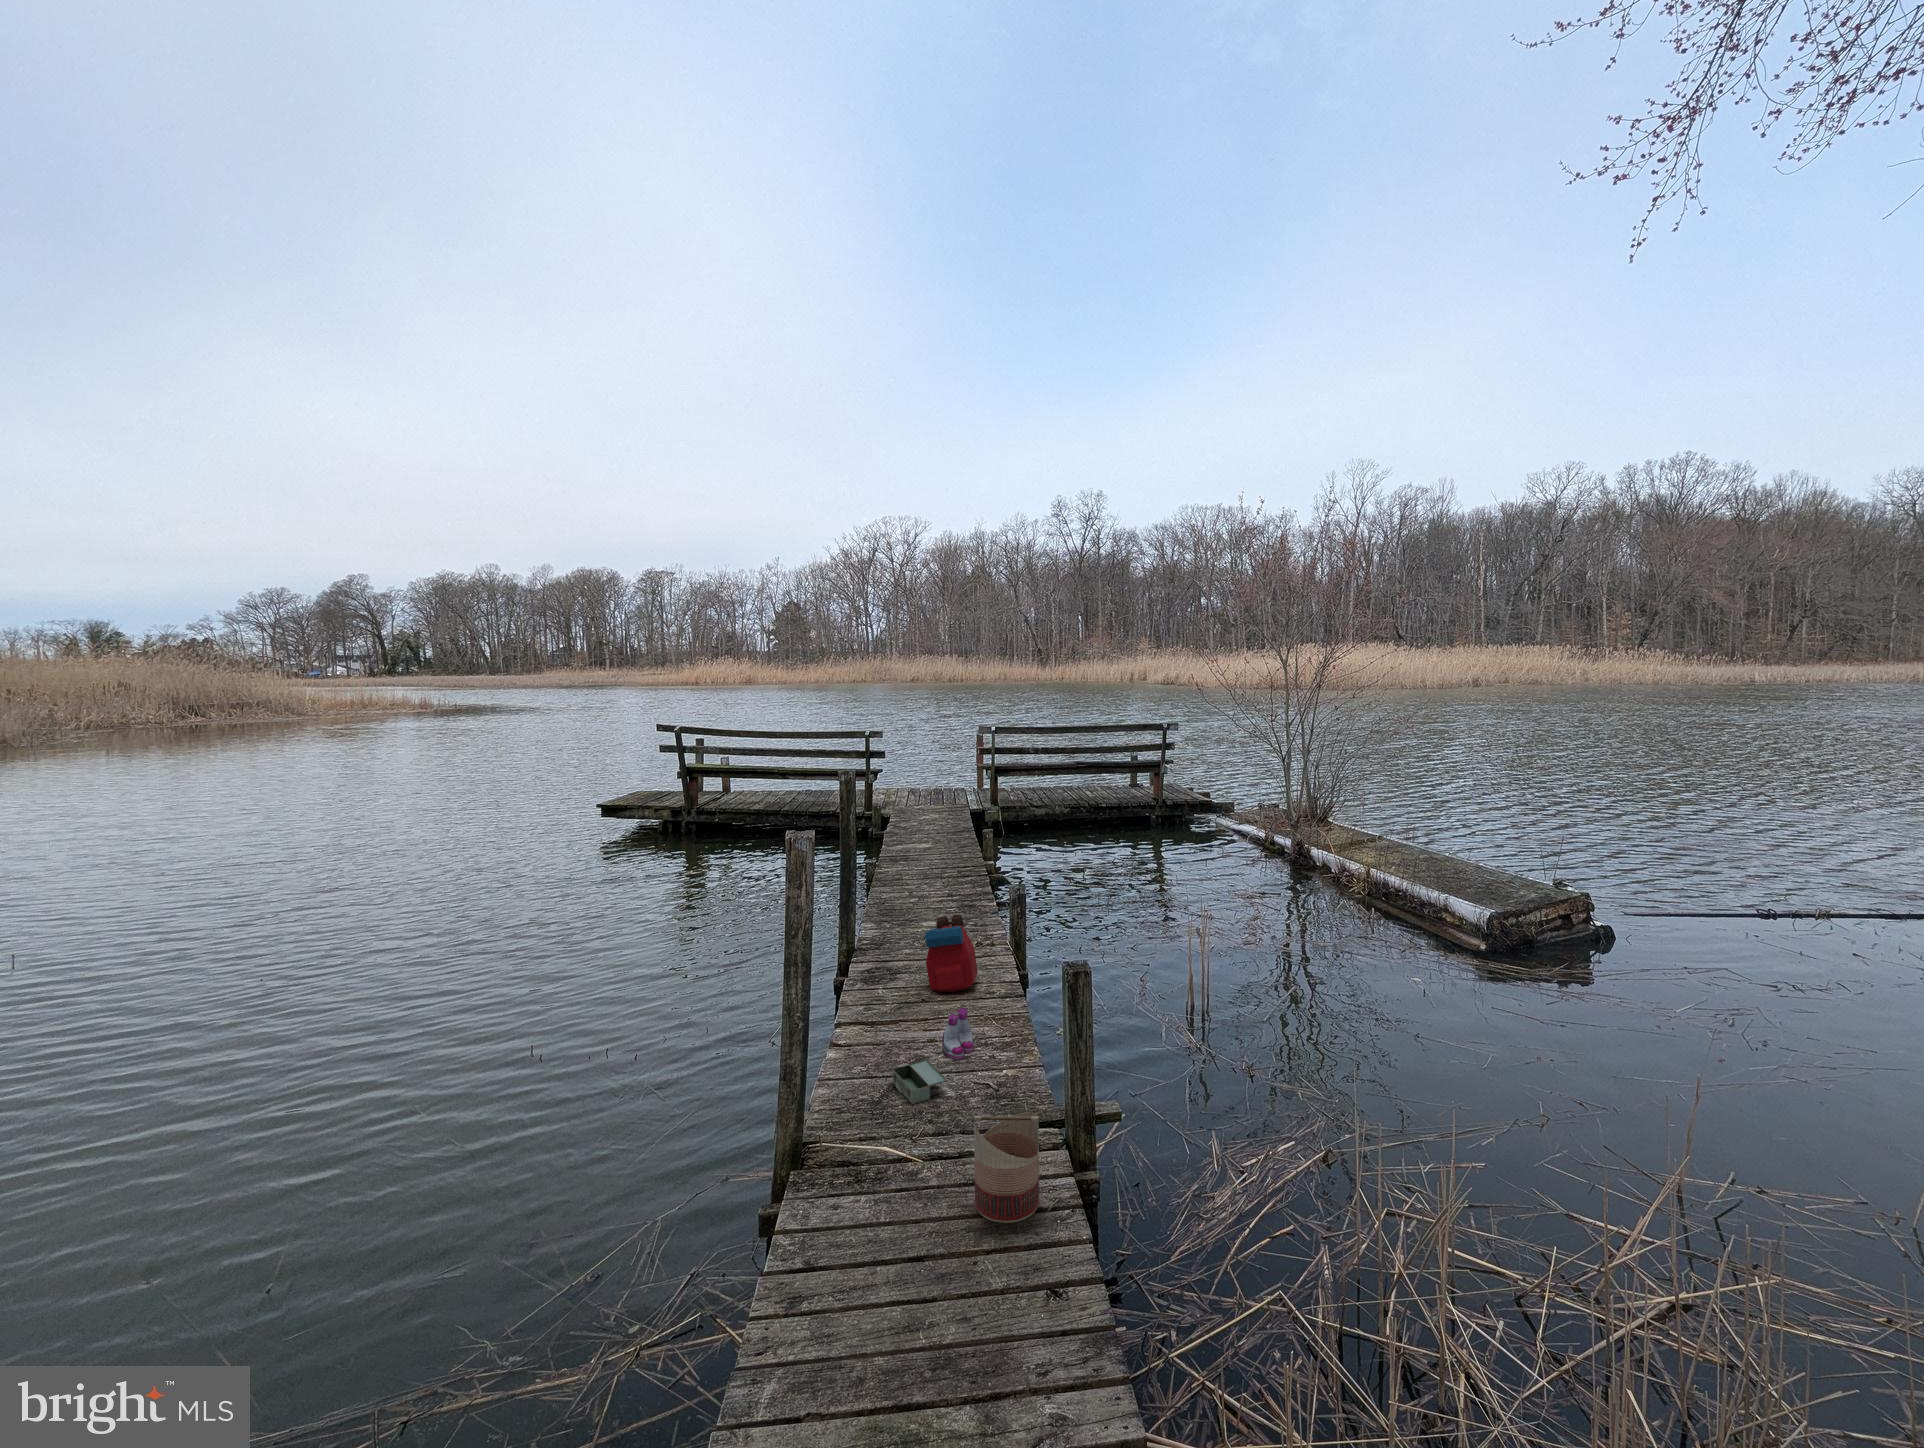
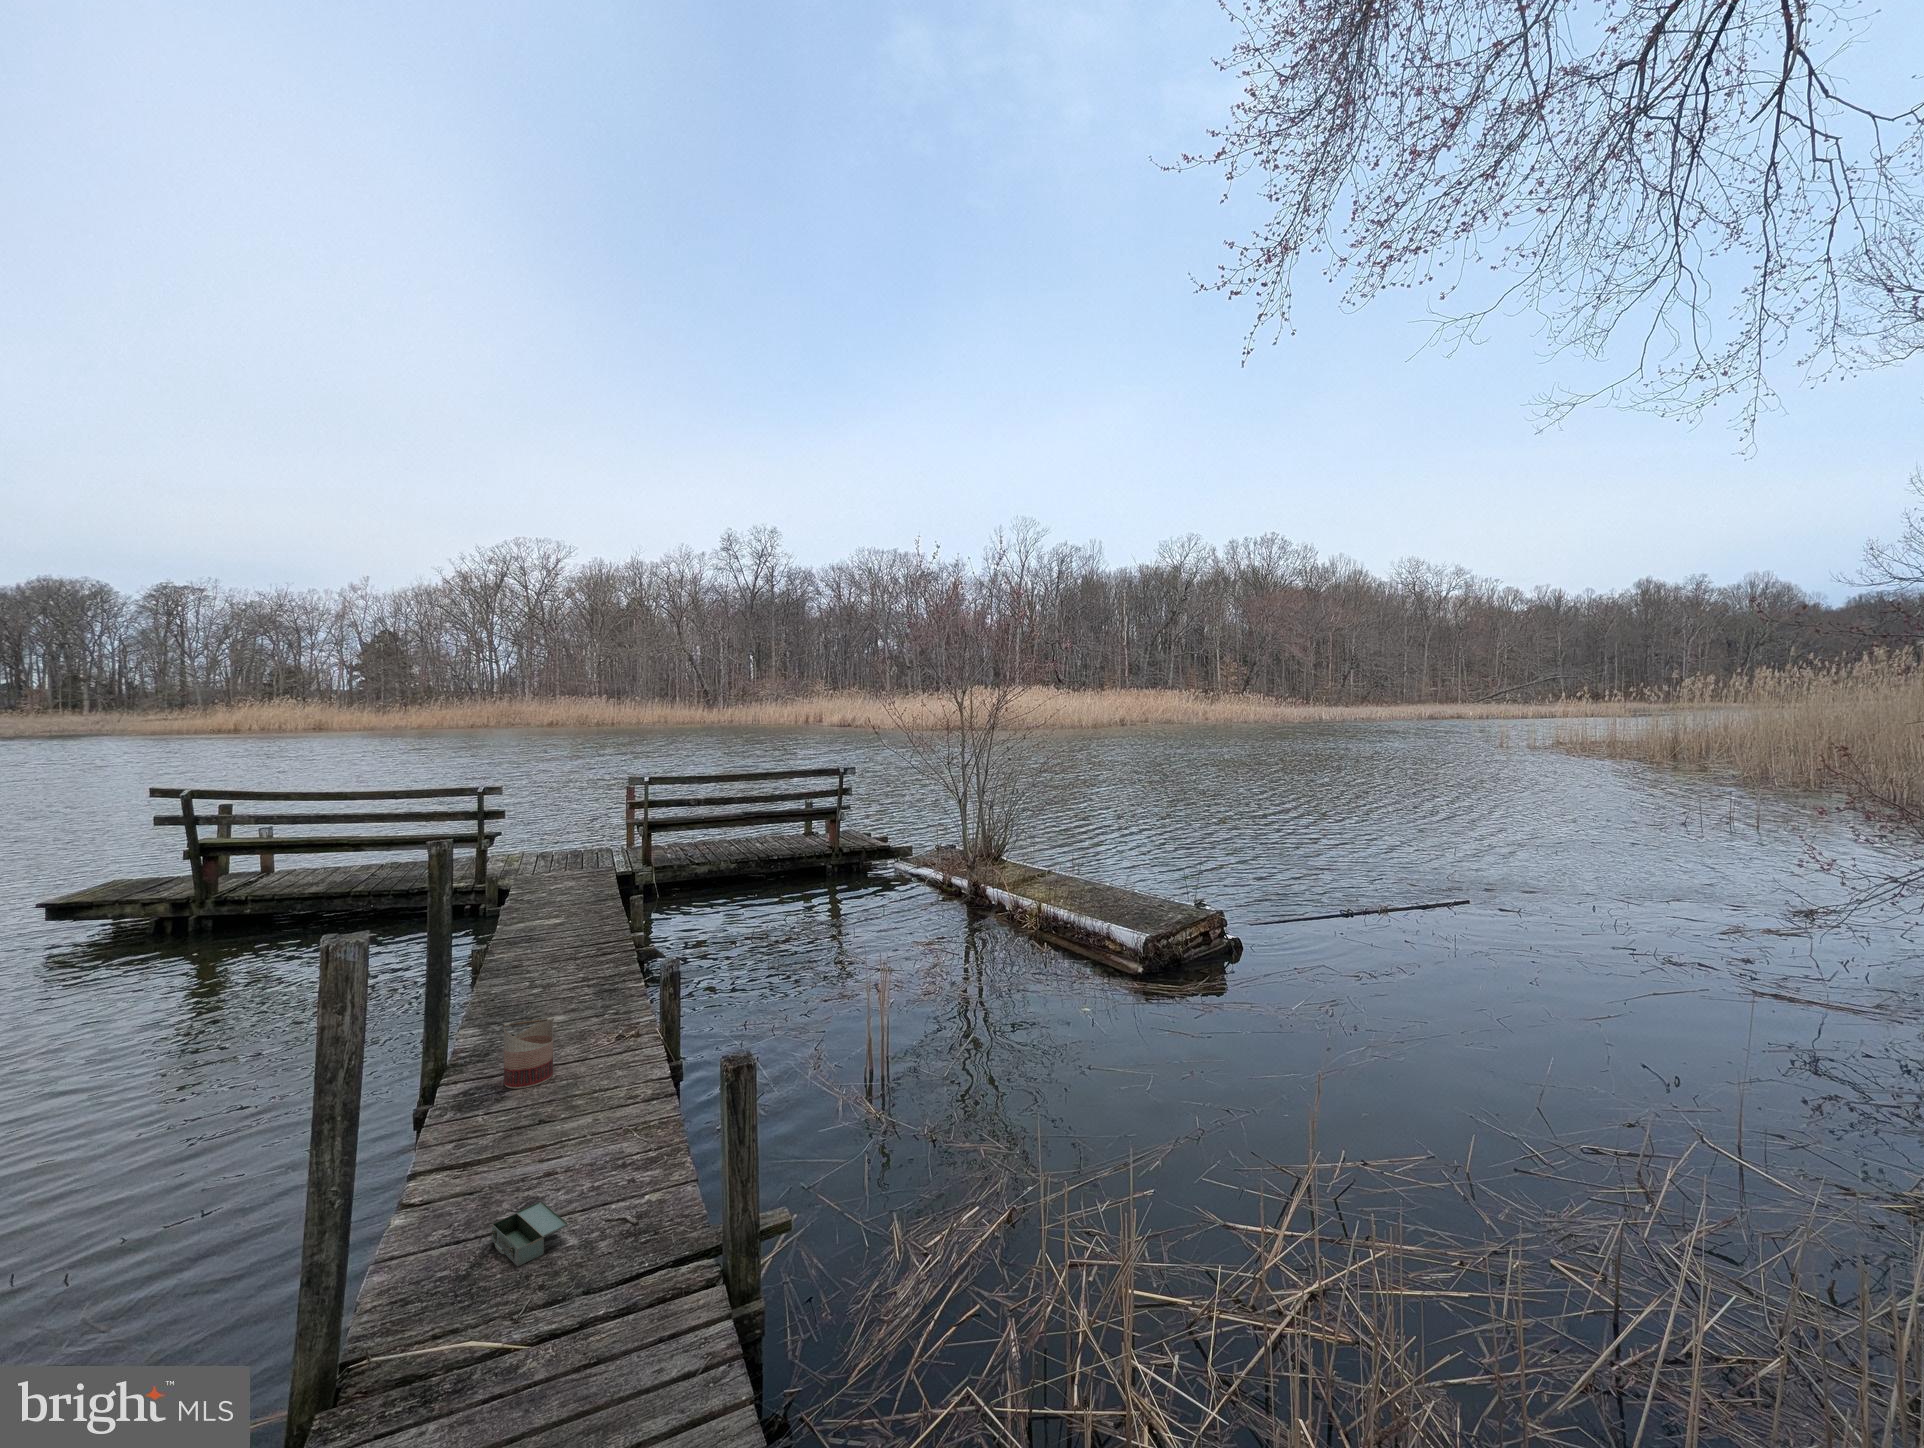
backpack: present [925,915,978,992] -> none [549,1006,619,1105]
boots: present [943,1008,974,1060] -> none [567,1125,610,1191]
basket: present [973,1113,1040,1223] -> present [503,1018,554,1089]

